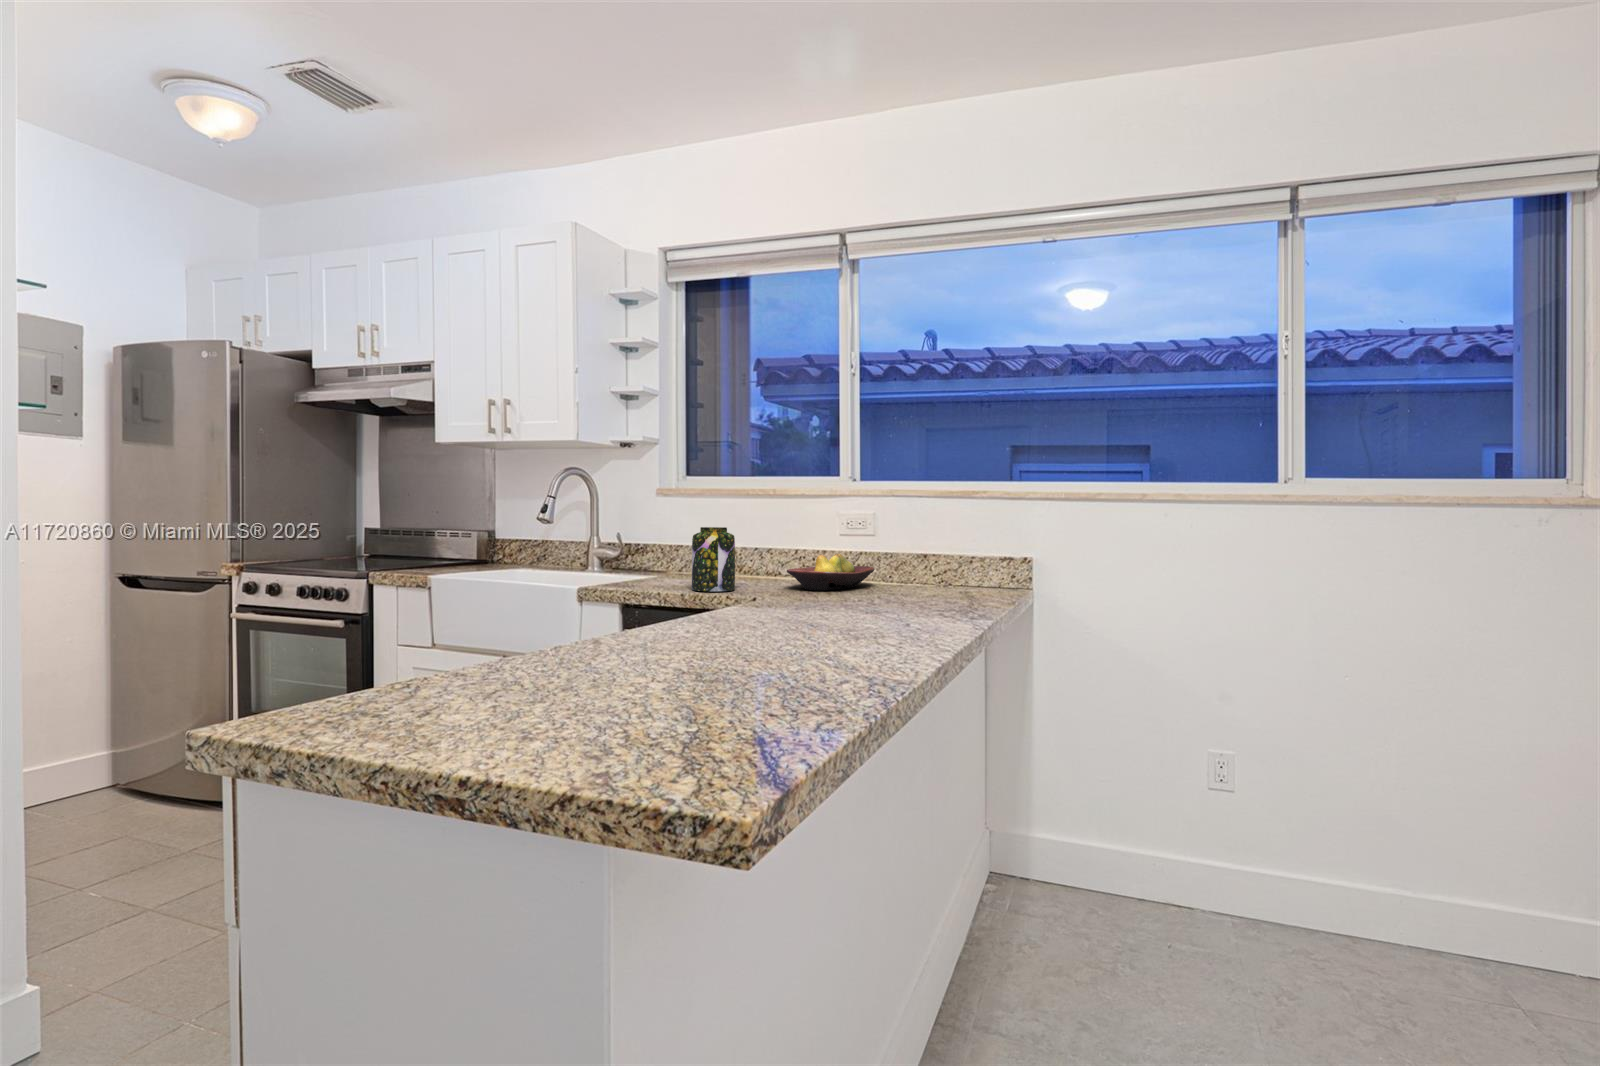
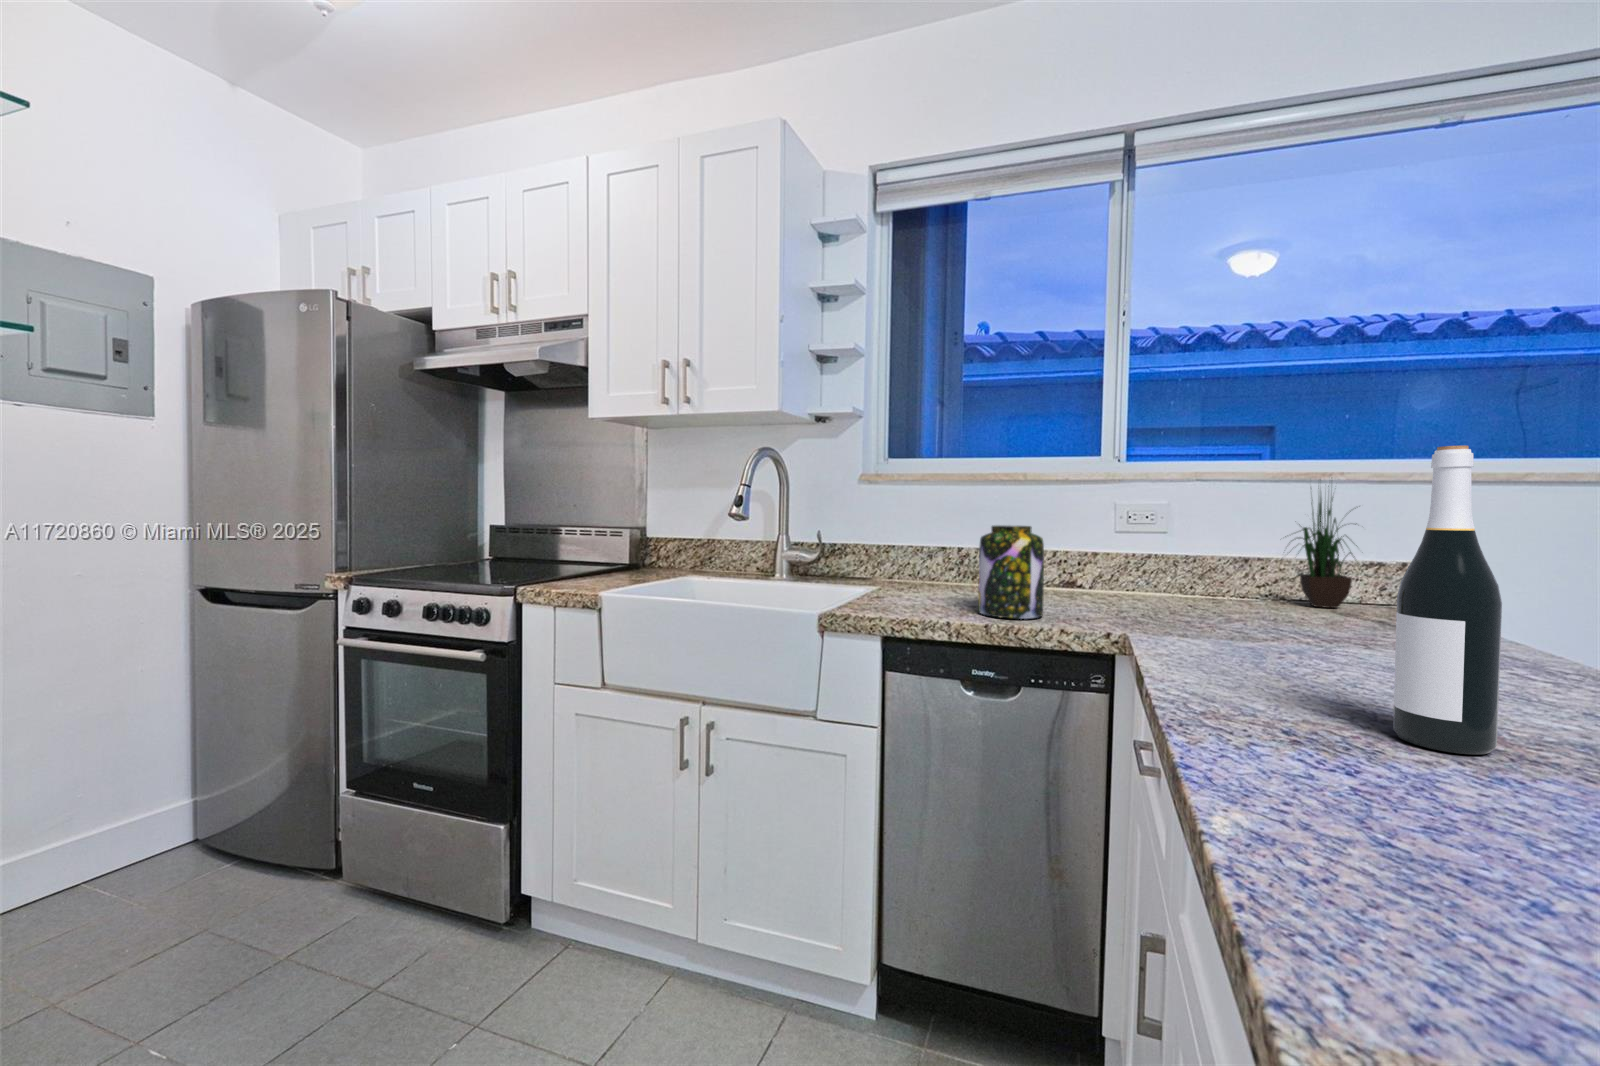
potted plant: none [927,481,986,589] -> present [1285,496,1357,608]
wine bottle: none [755,484,792,629] -> present [1393,446,1502,754]
fruit bowl: present [787,554,875,590] -> none [1098,560,1209,614]

